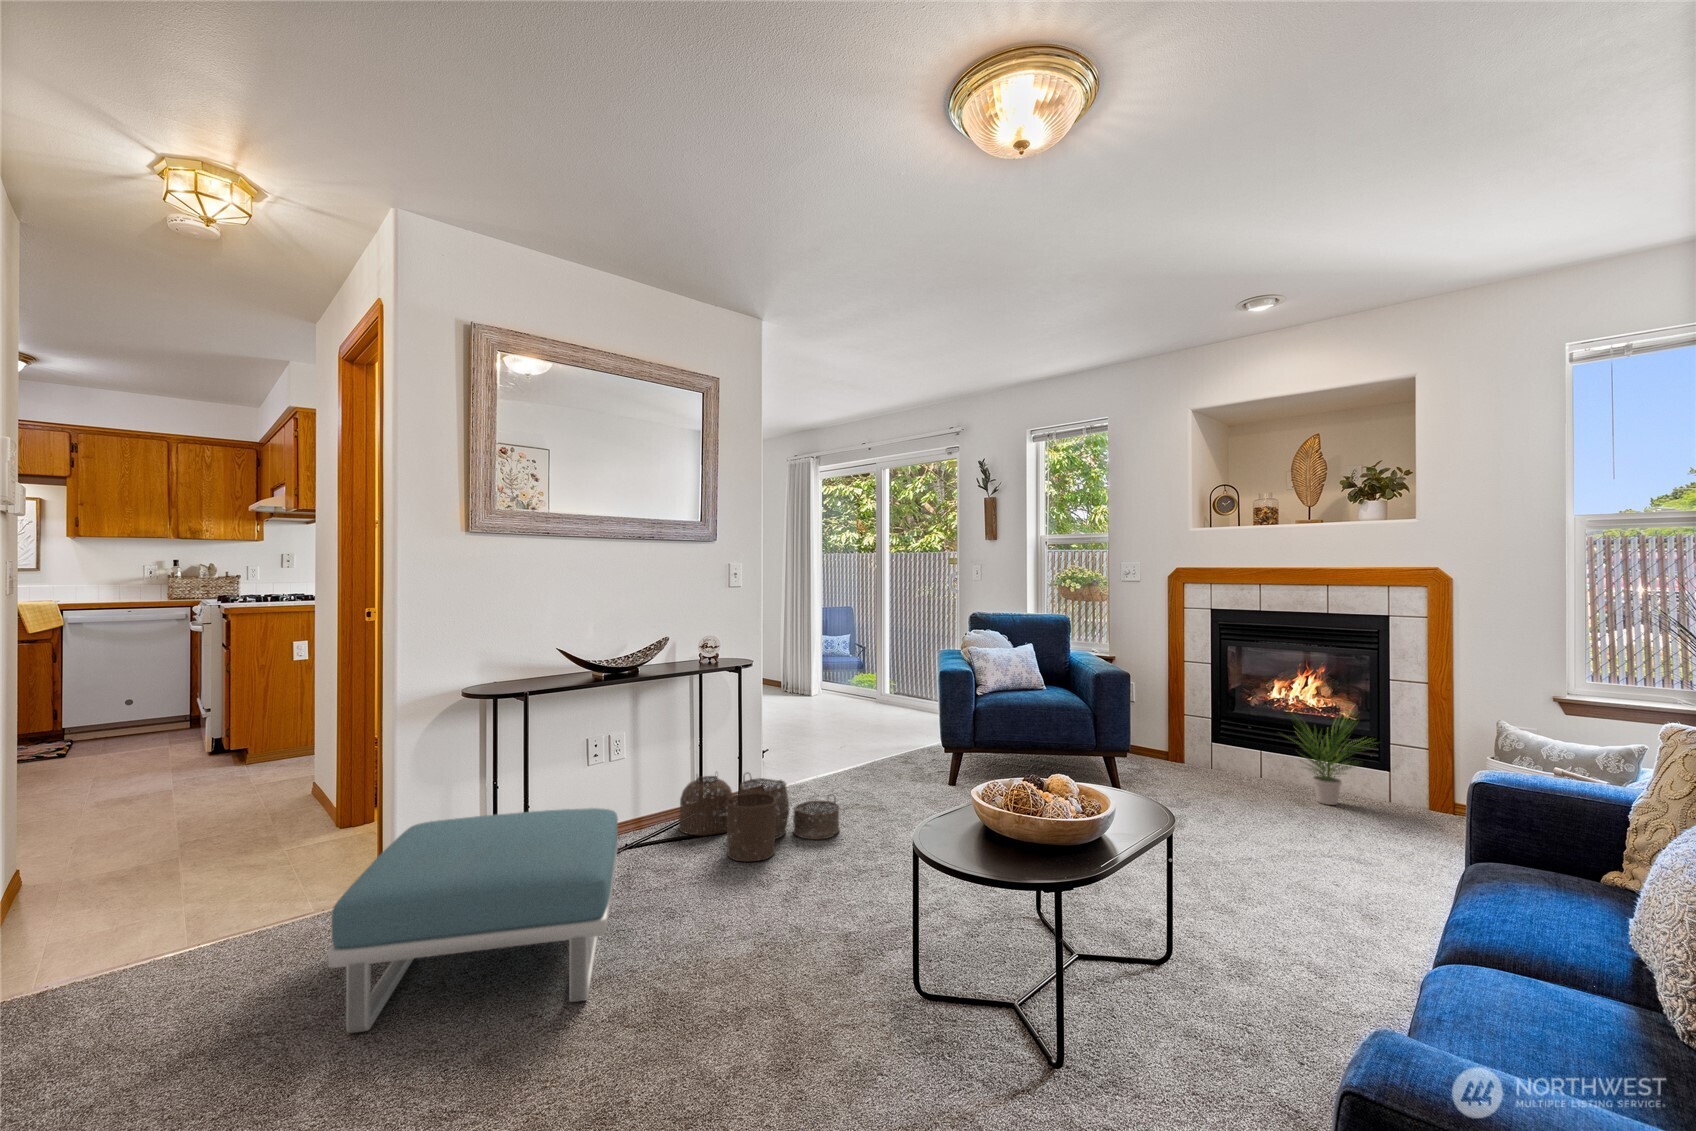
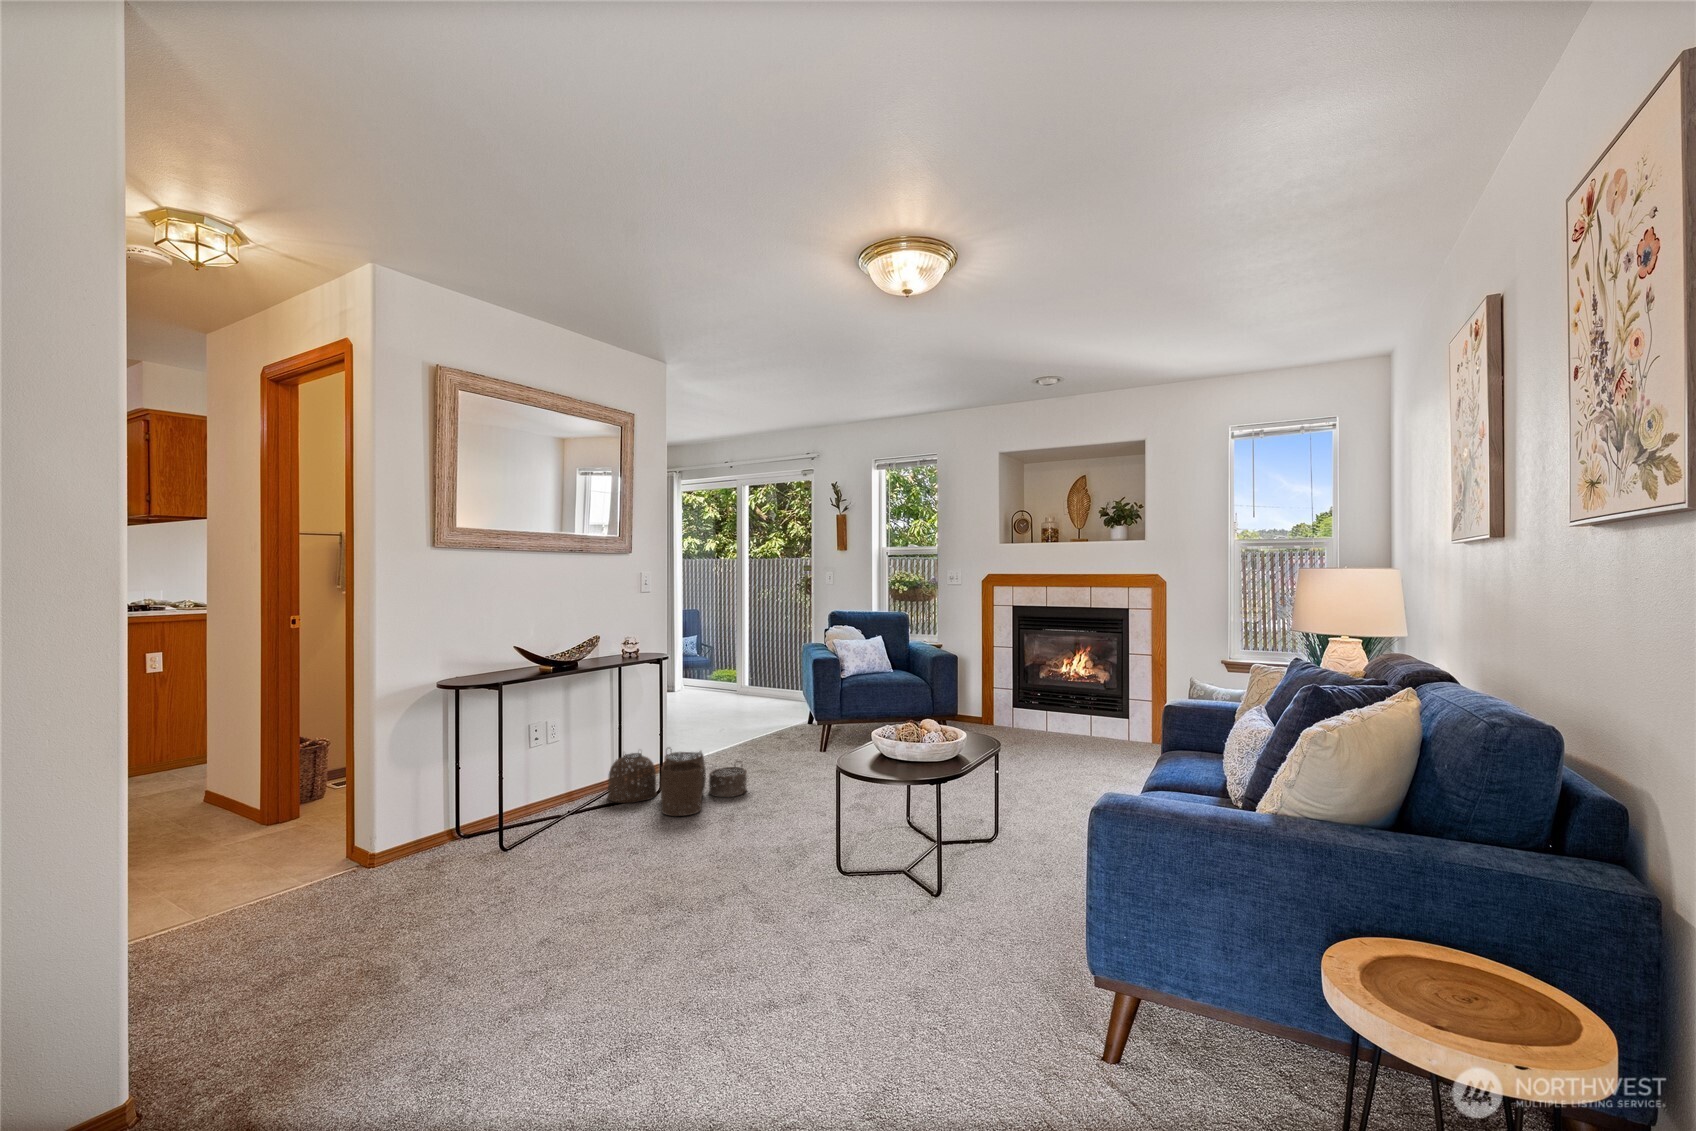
potted plant: present [1288,716,1373,805] -> none [1057,676,1125,745]
footstool: present [328,808,618,1033] -> none [403,776,621,953]

